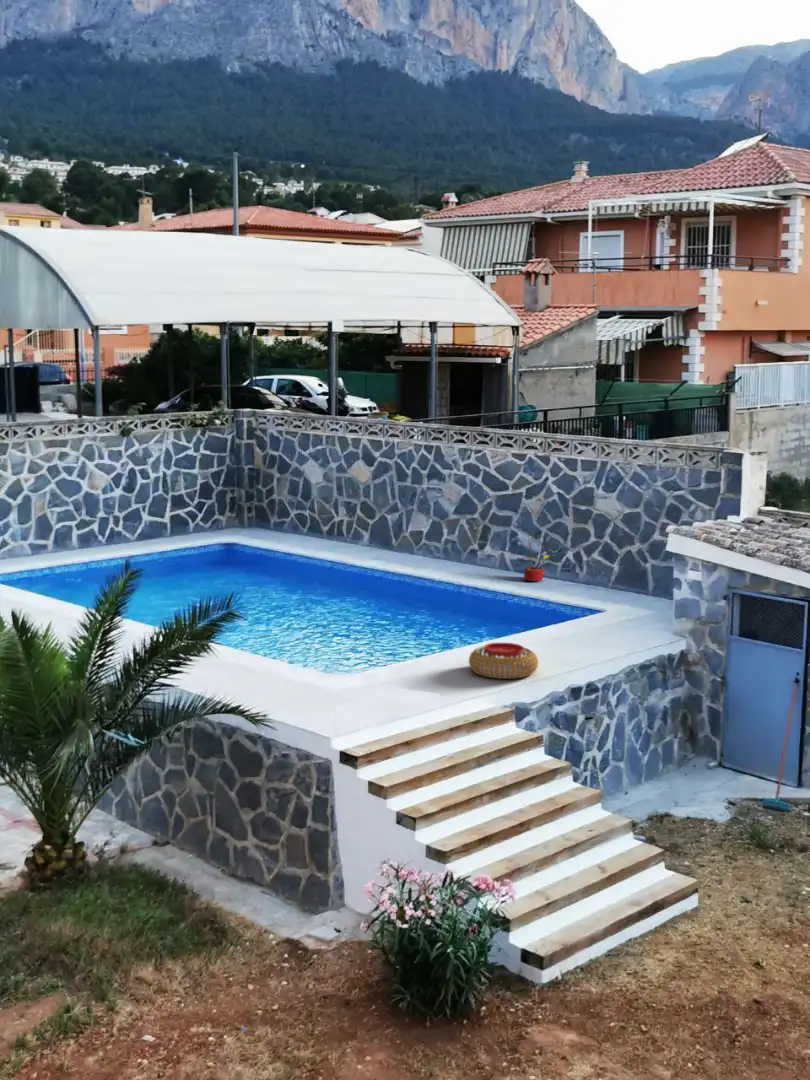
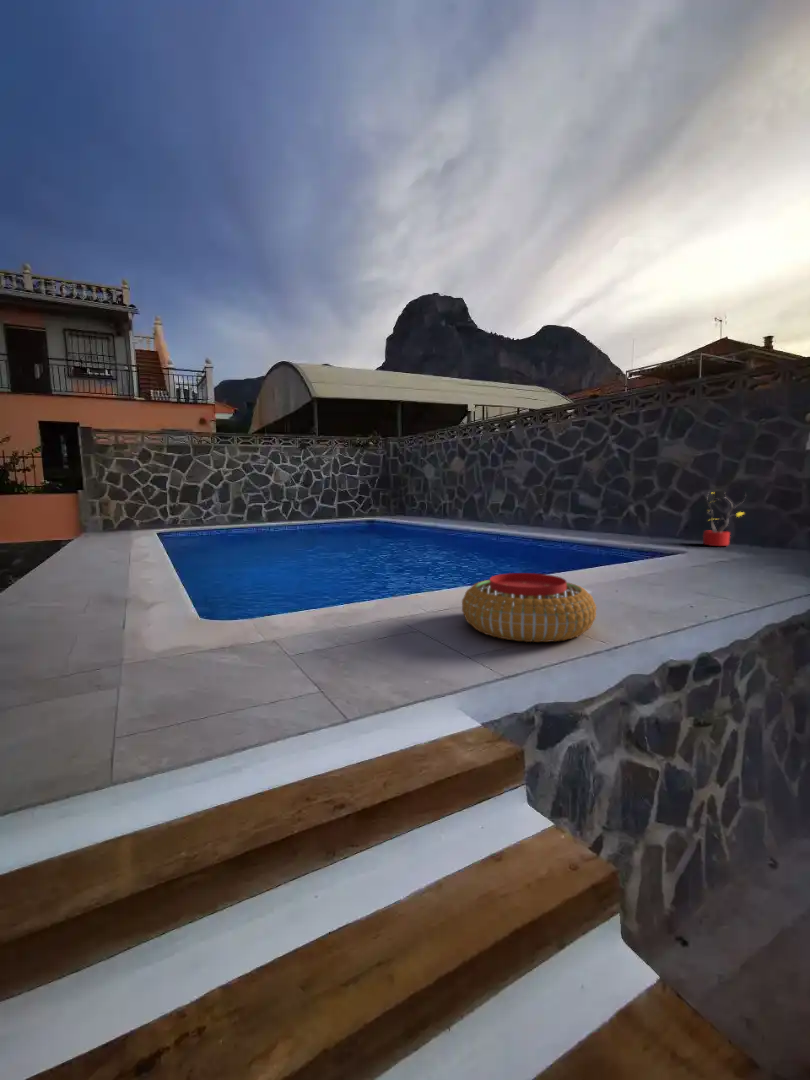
decorative plant: present [524,535,549,581] -> present [703,492,744,546]

